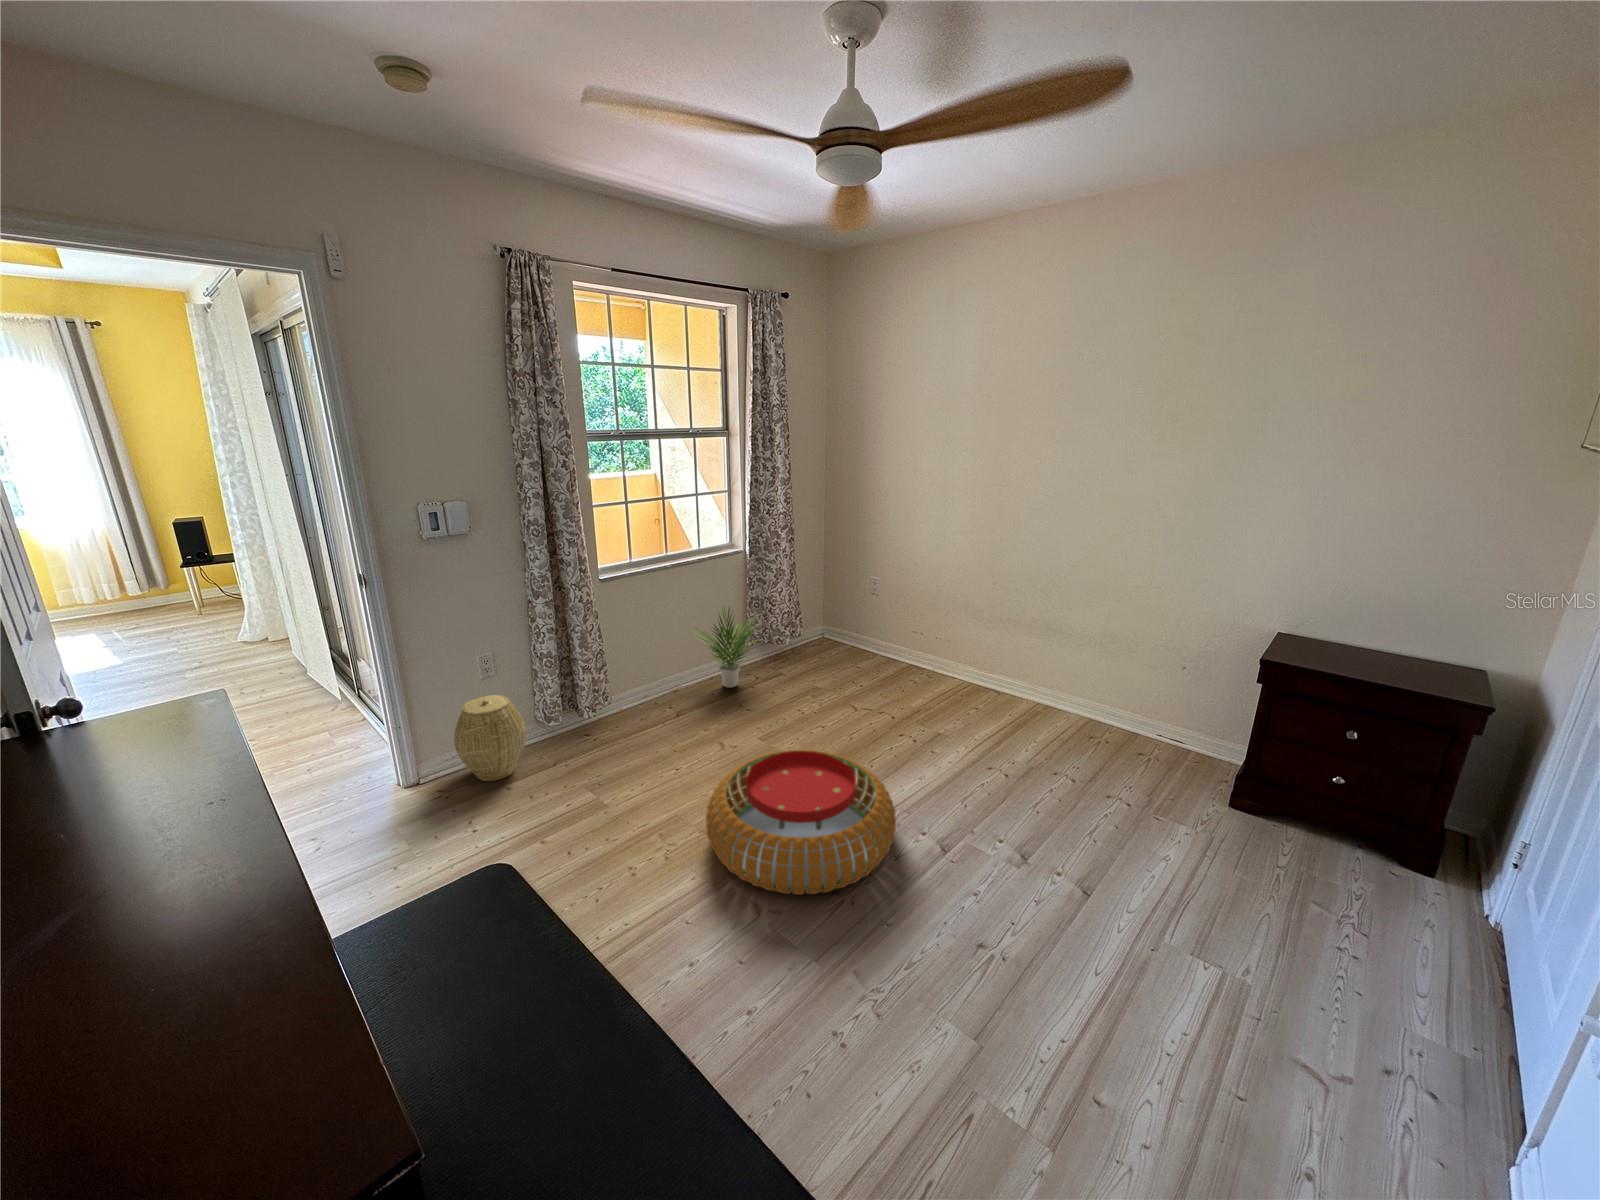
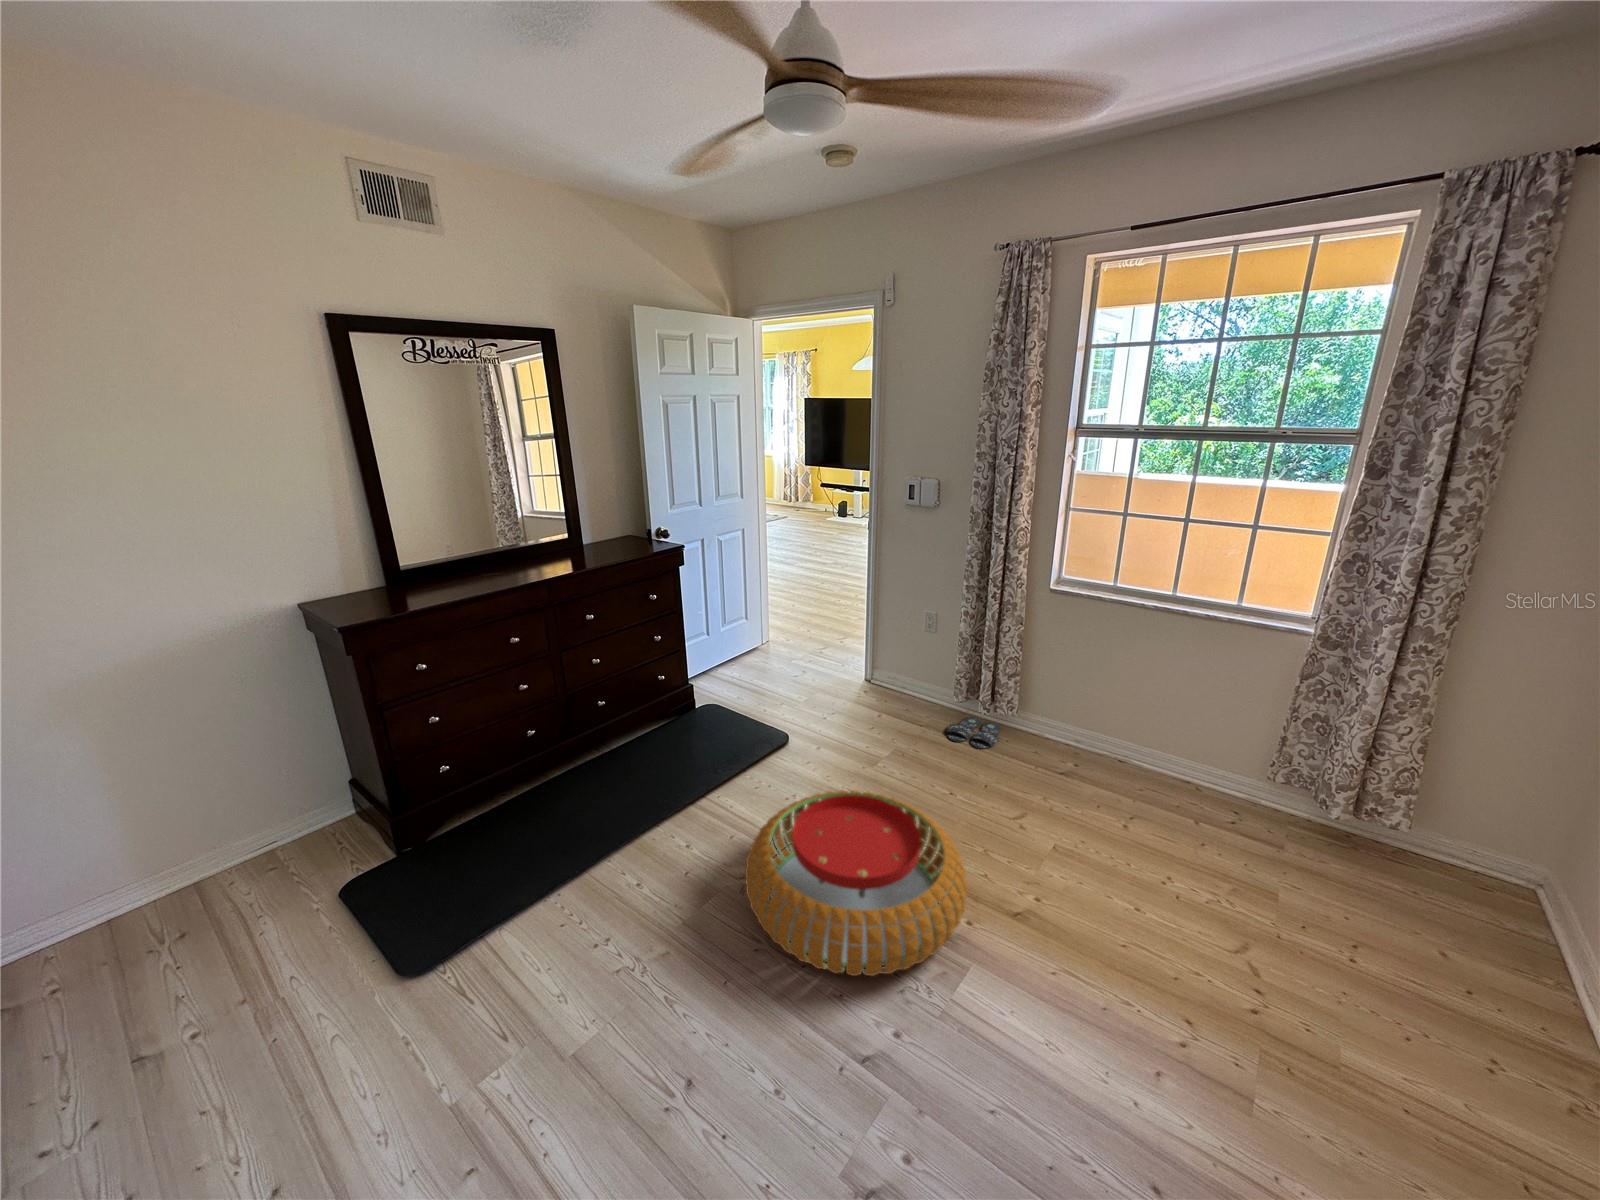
potted plant: present [694,606,757,688] -> none [1127,693,1252,804]
woven basket: present [454,695,526,781] -> none [868,640,923,710]
slippers: none [567,722,626,751] -> present [946,717,1000,749]

